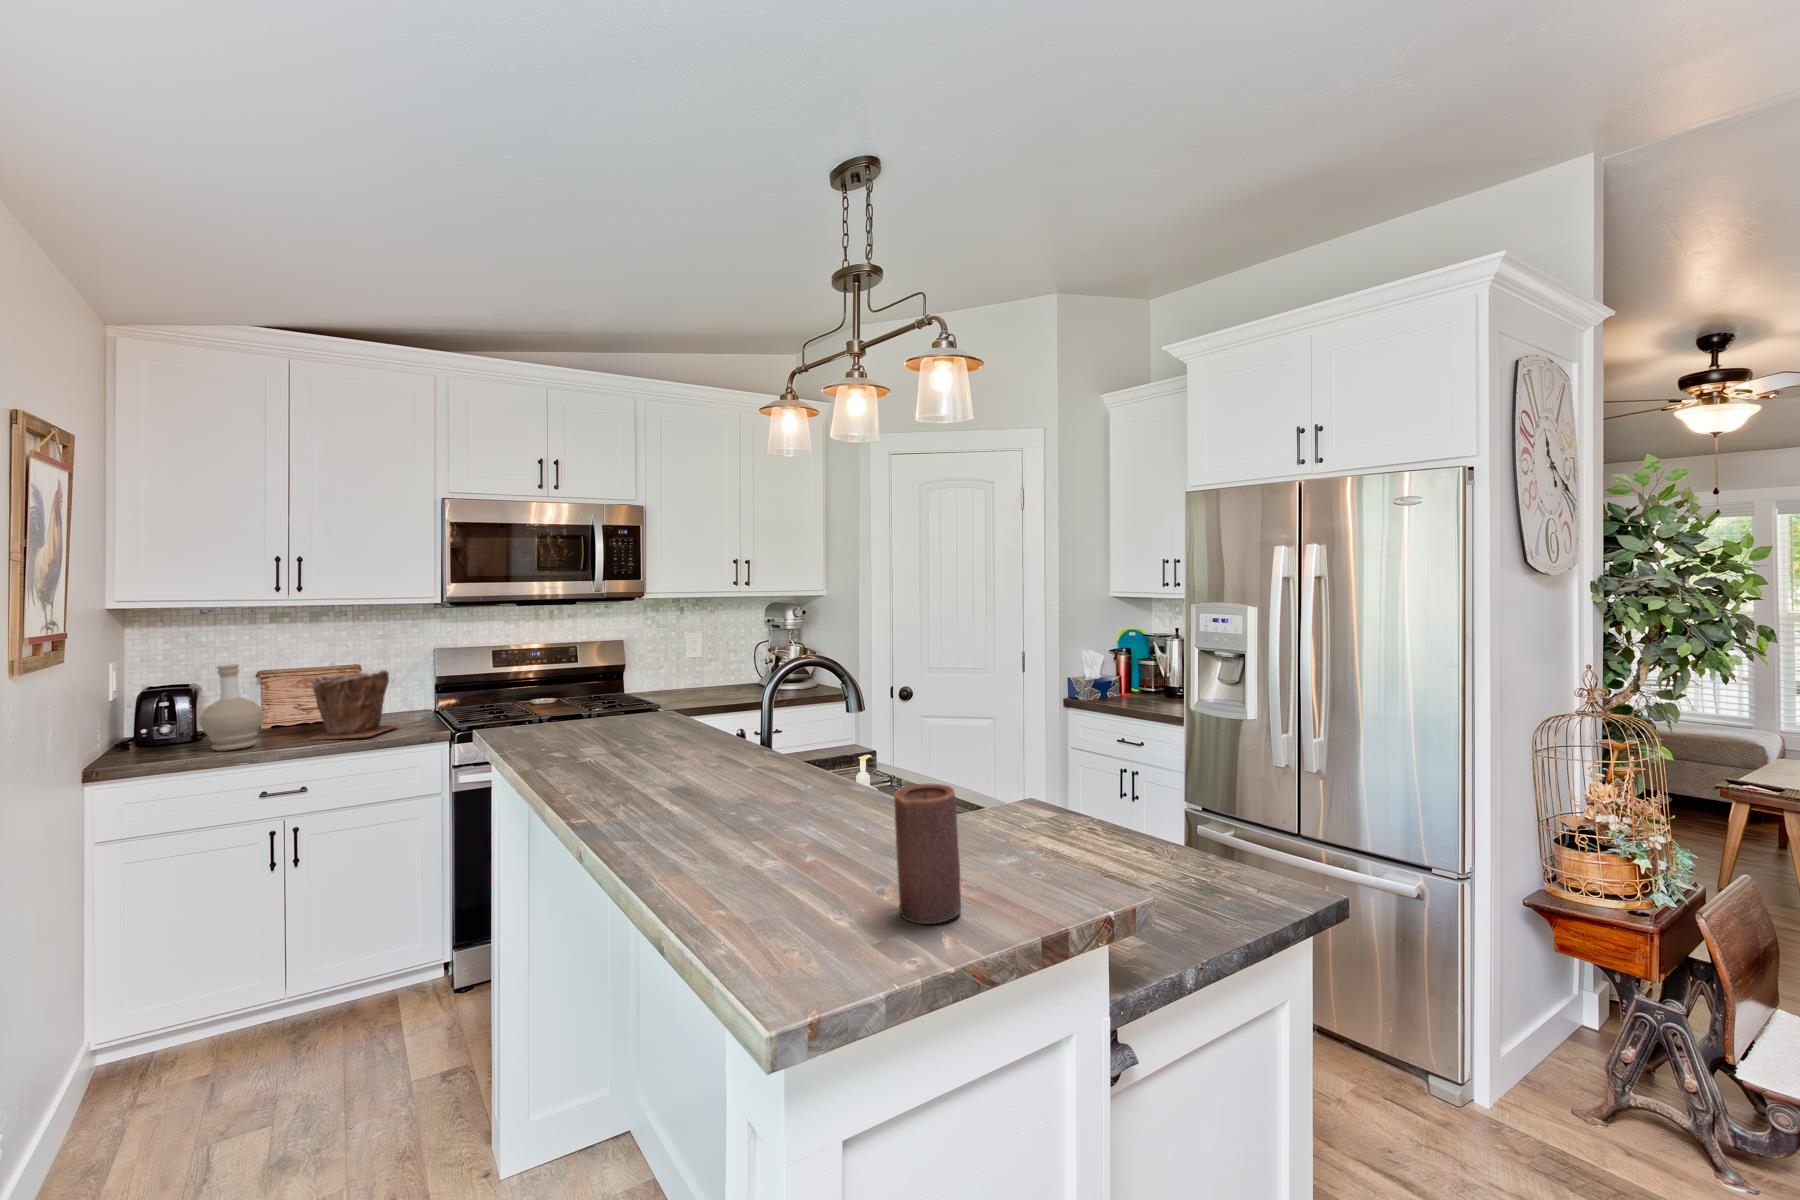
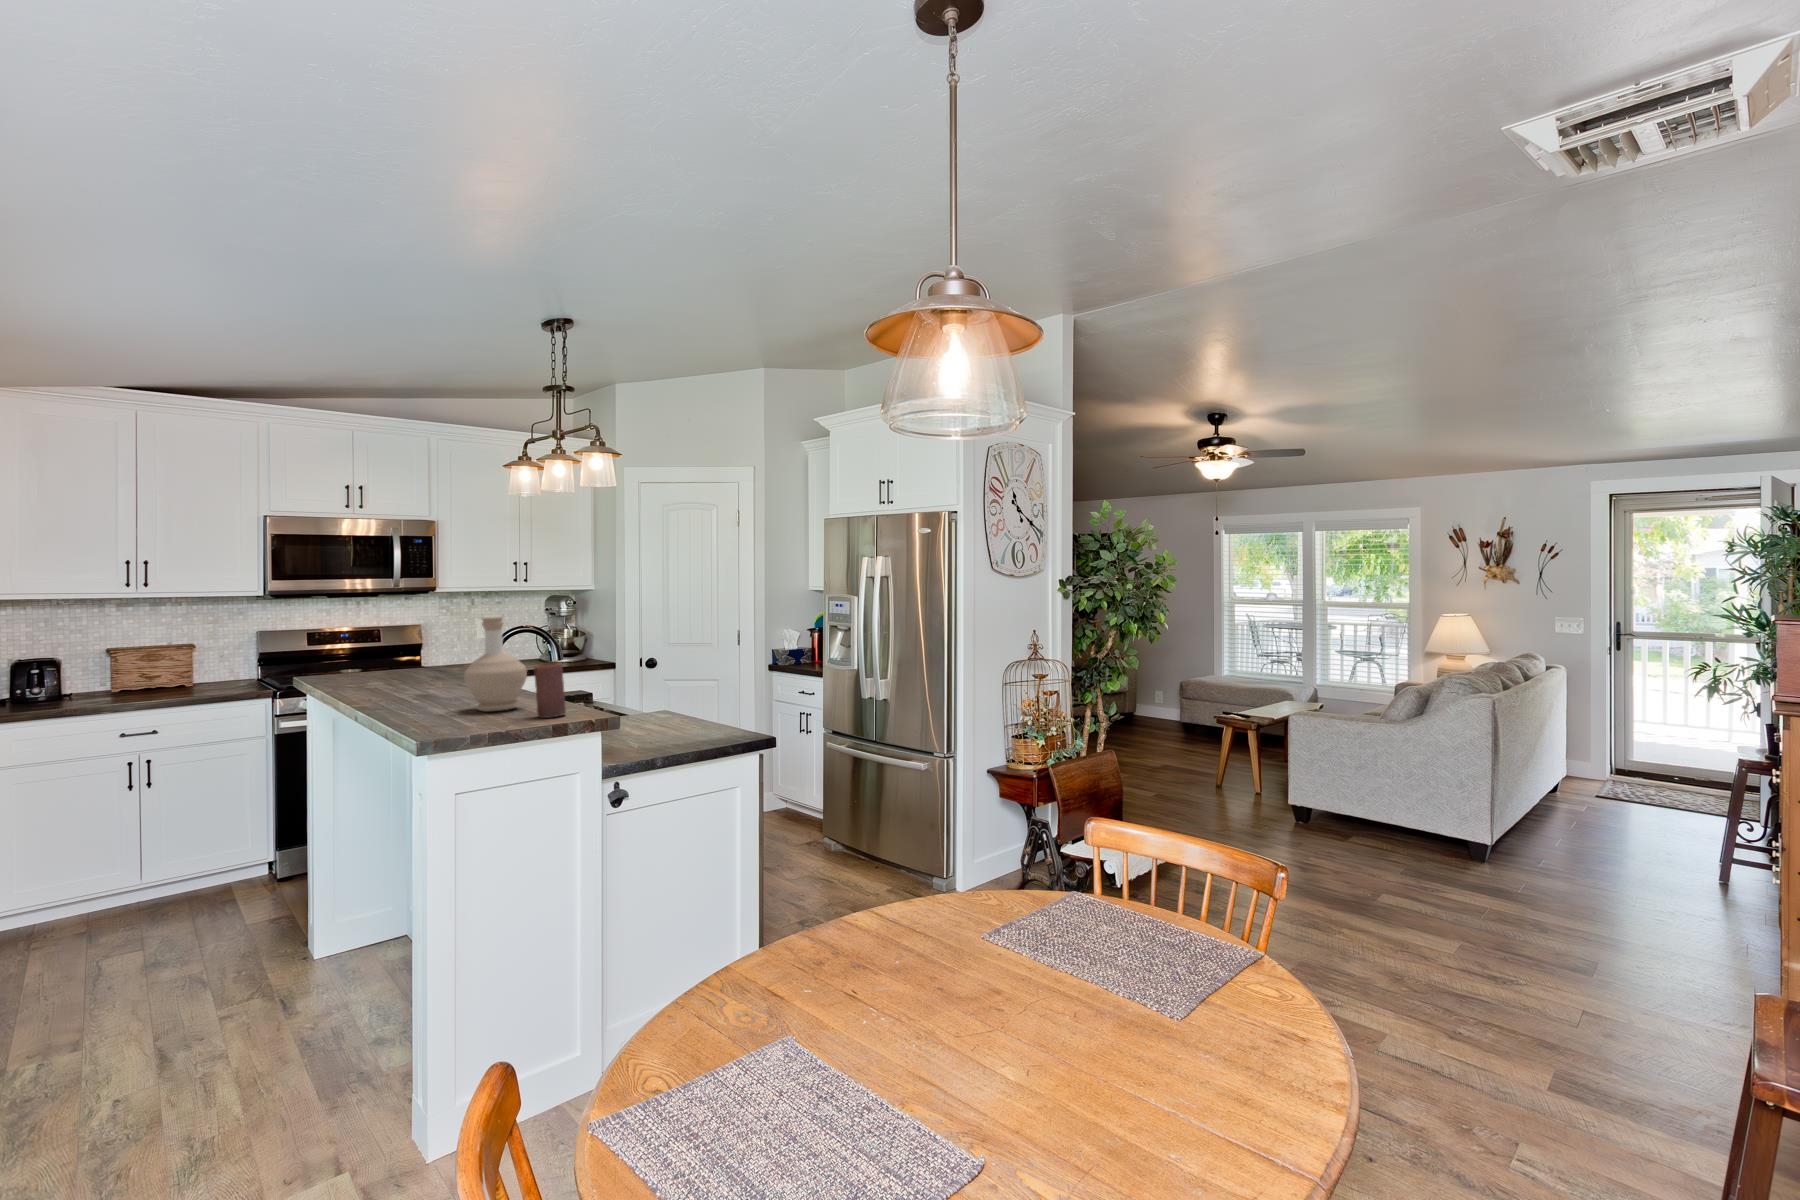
bottle: present [199,664,264,751] -> present [464,616,527,712]
plant pot: present [309,670,399,740] -> none [157,645,233,698]

